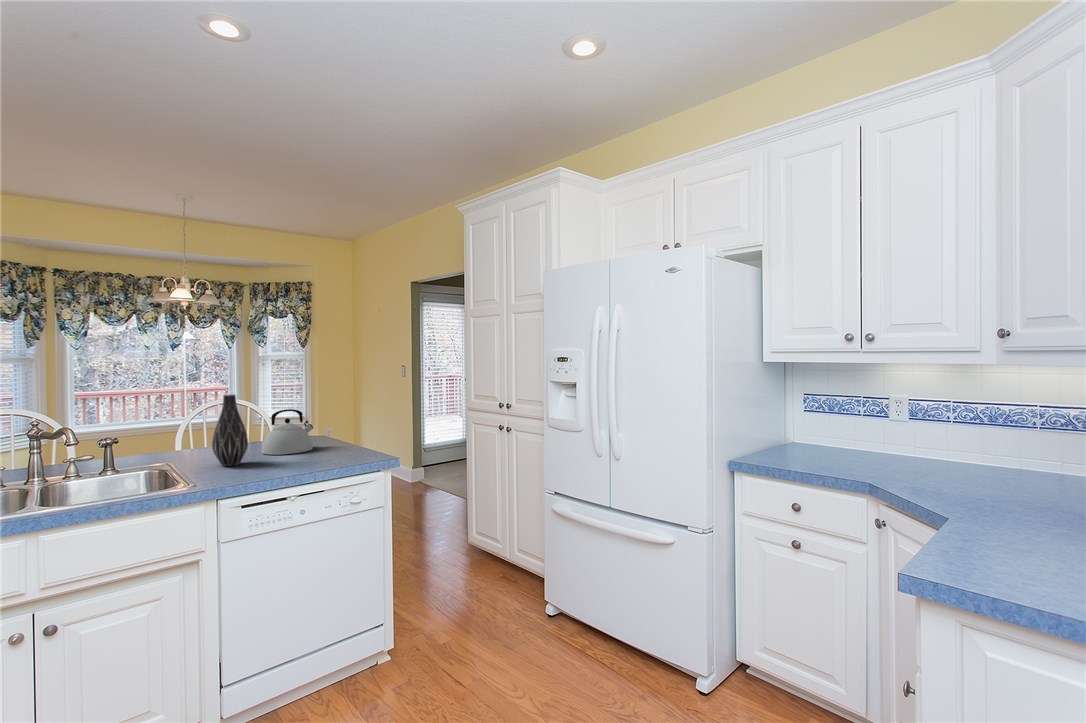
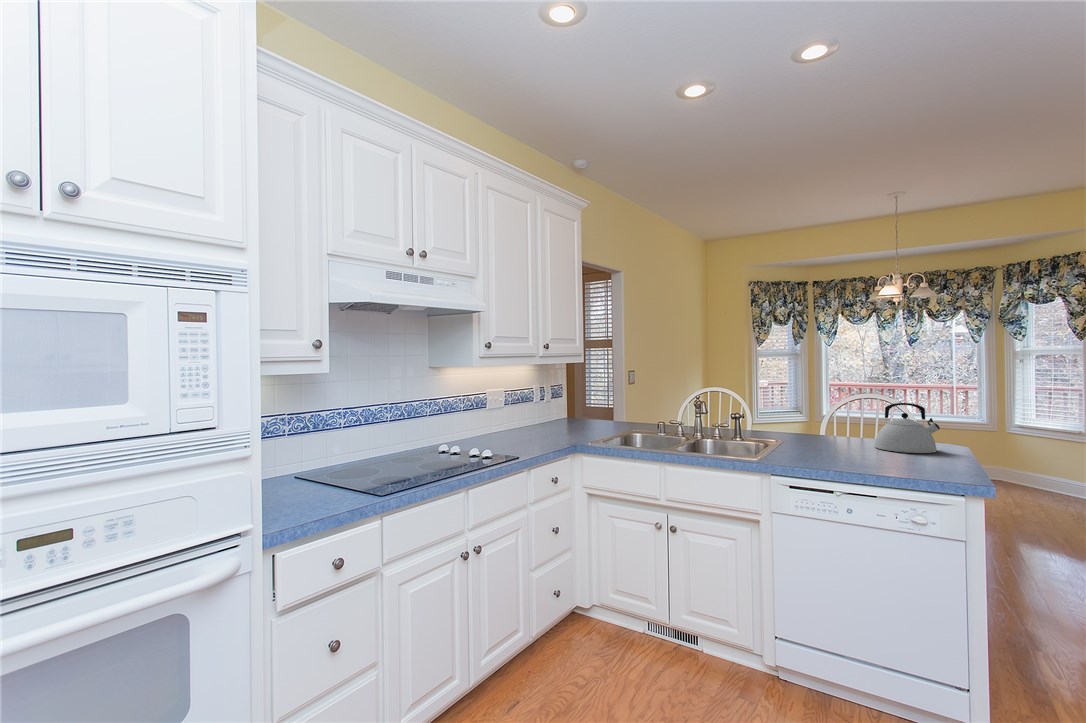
vase: present [212,394,248,466] -> none [812,381,846,450]

